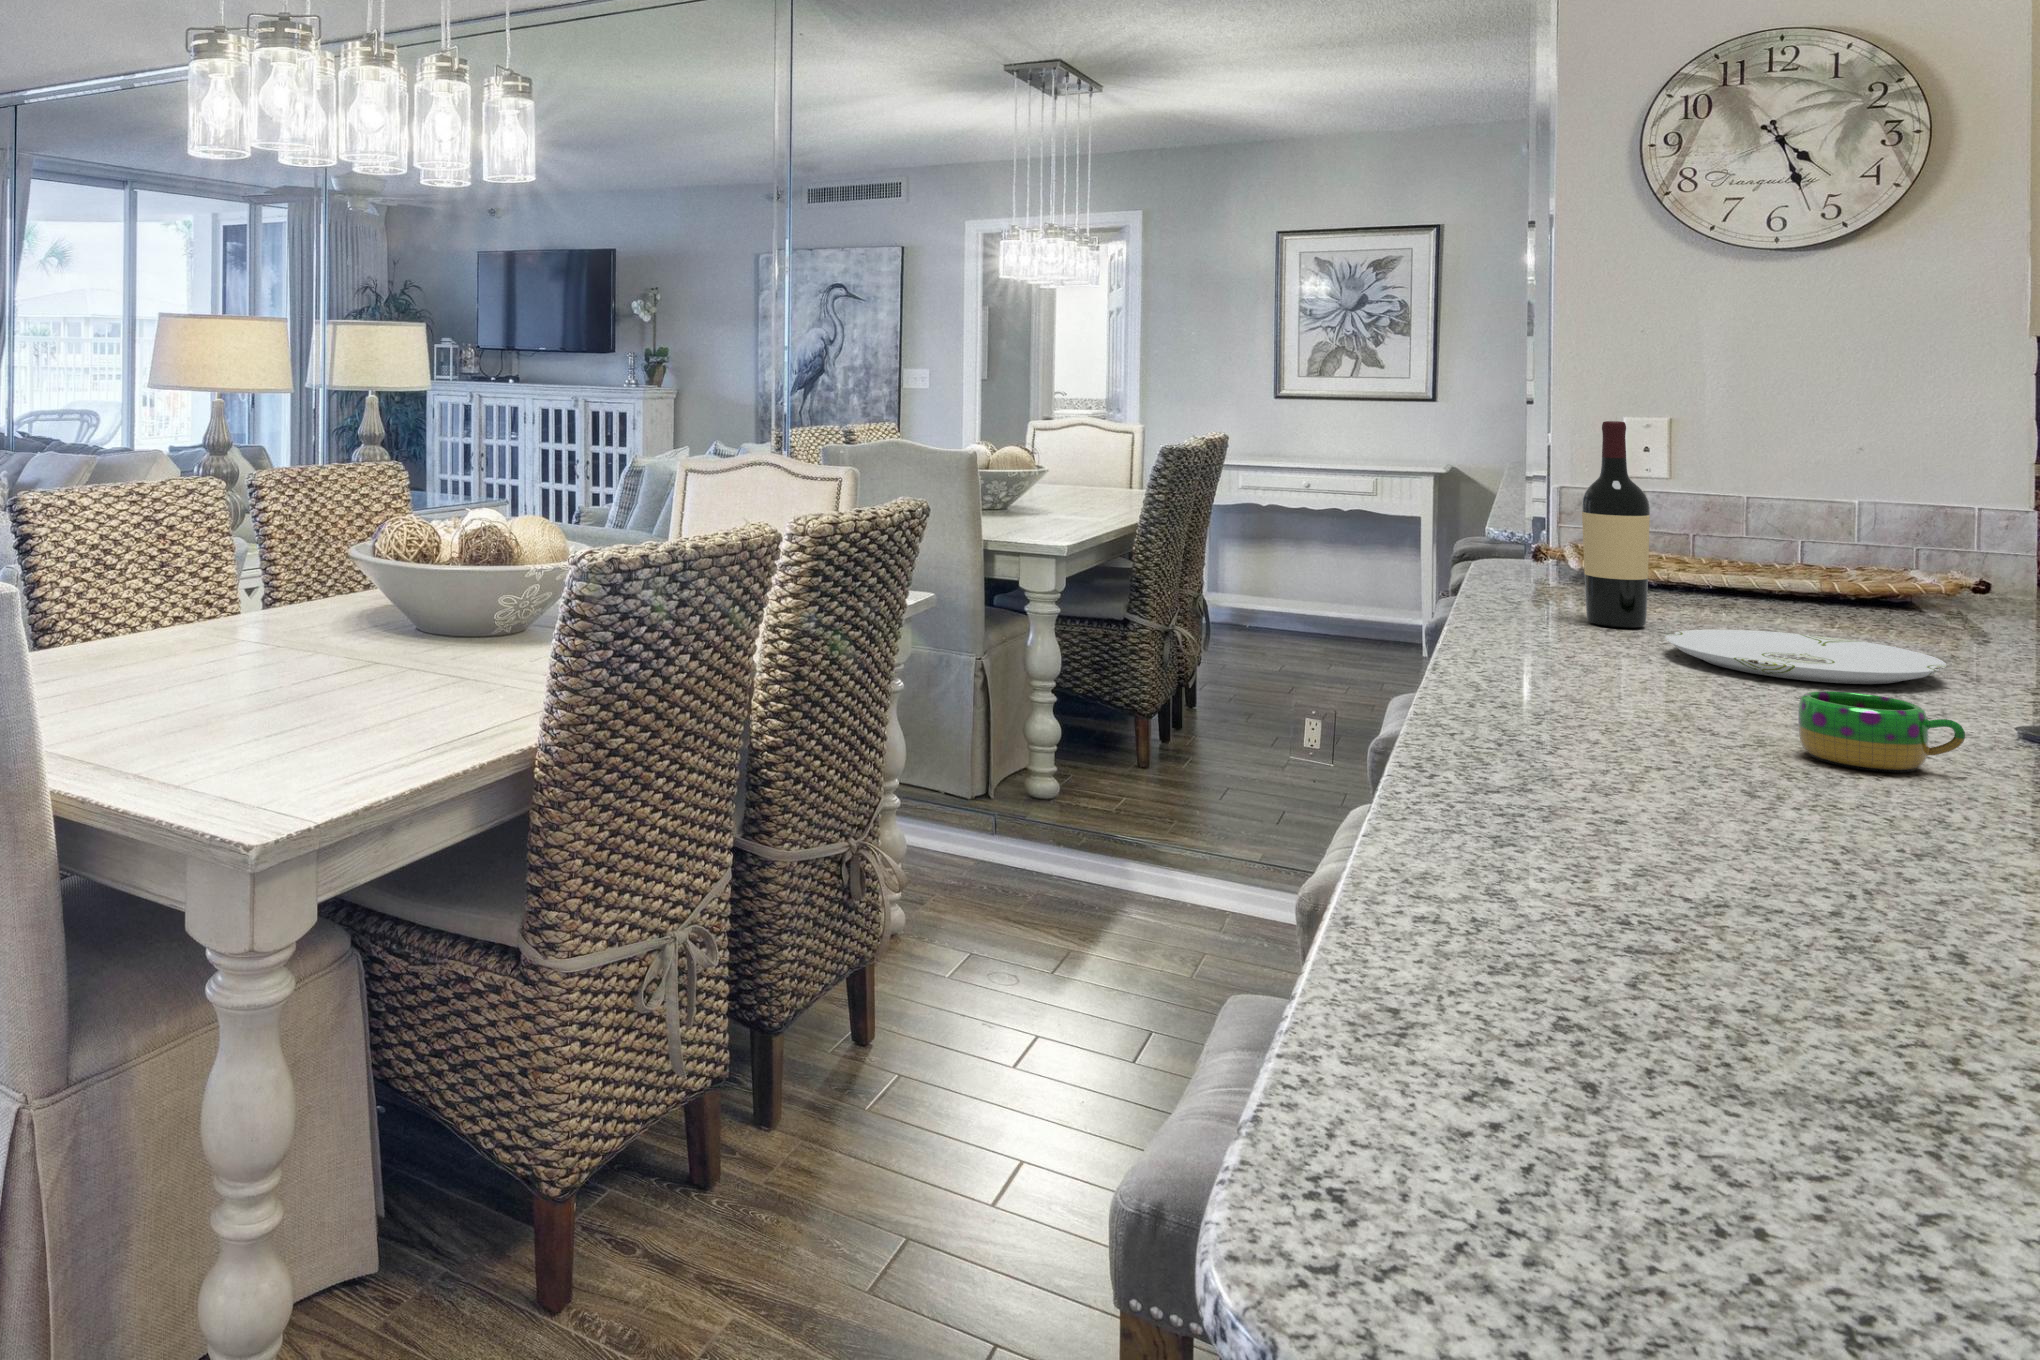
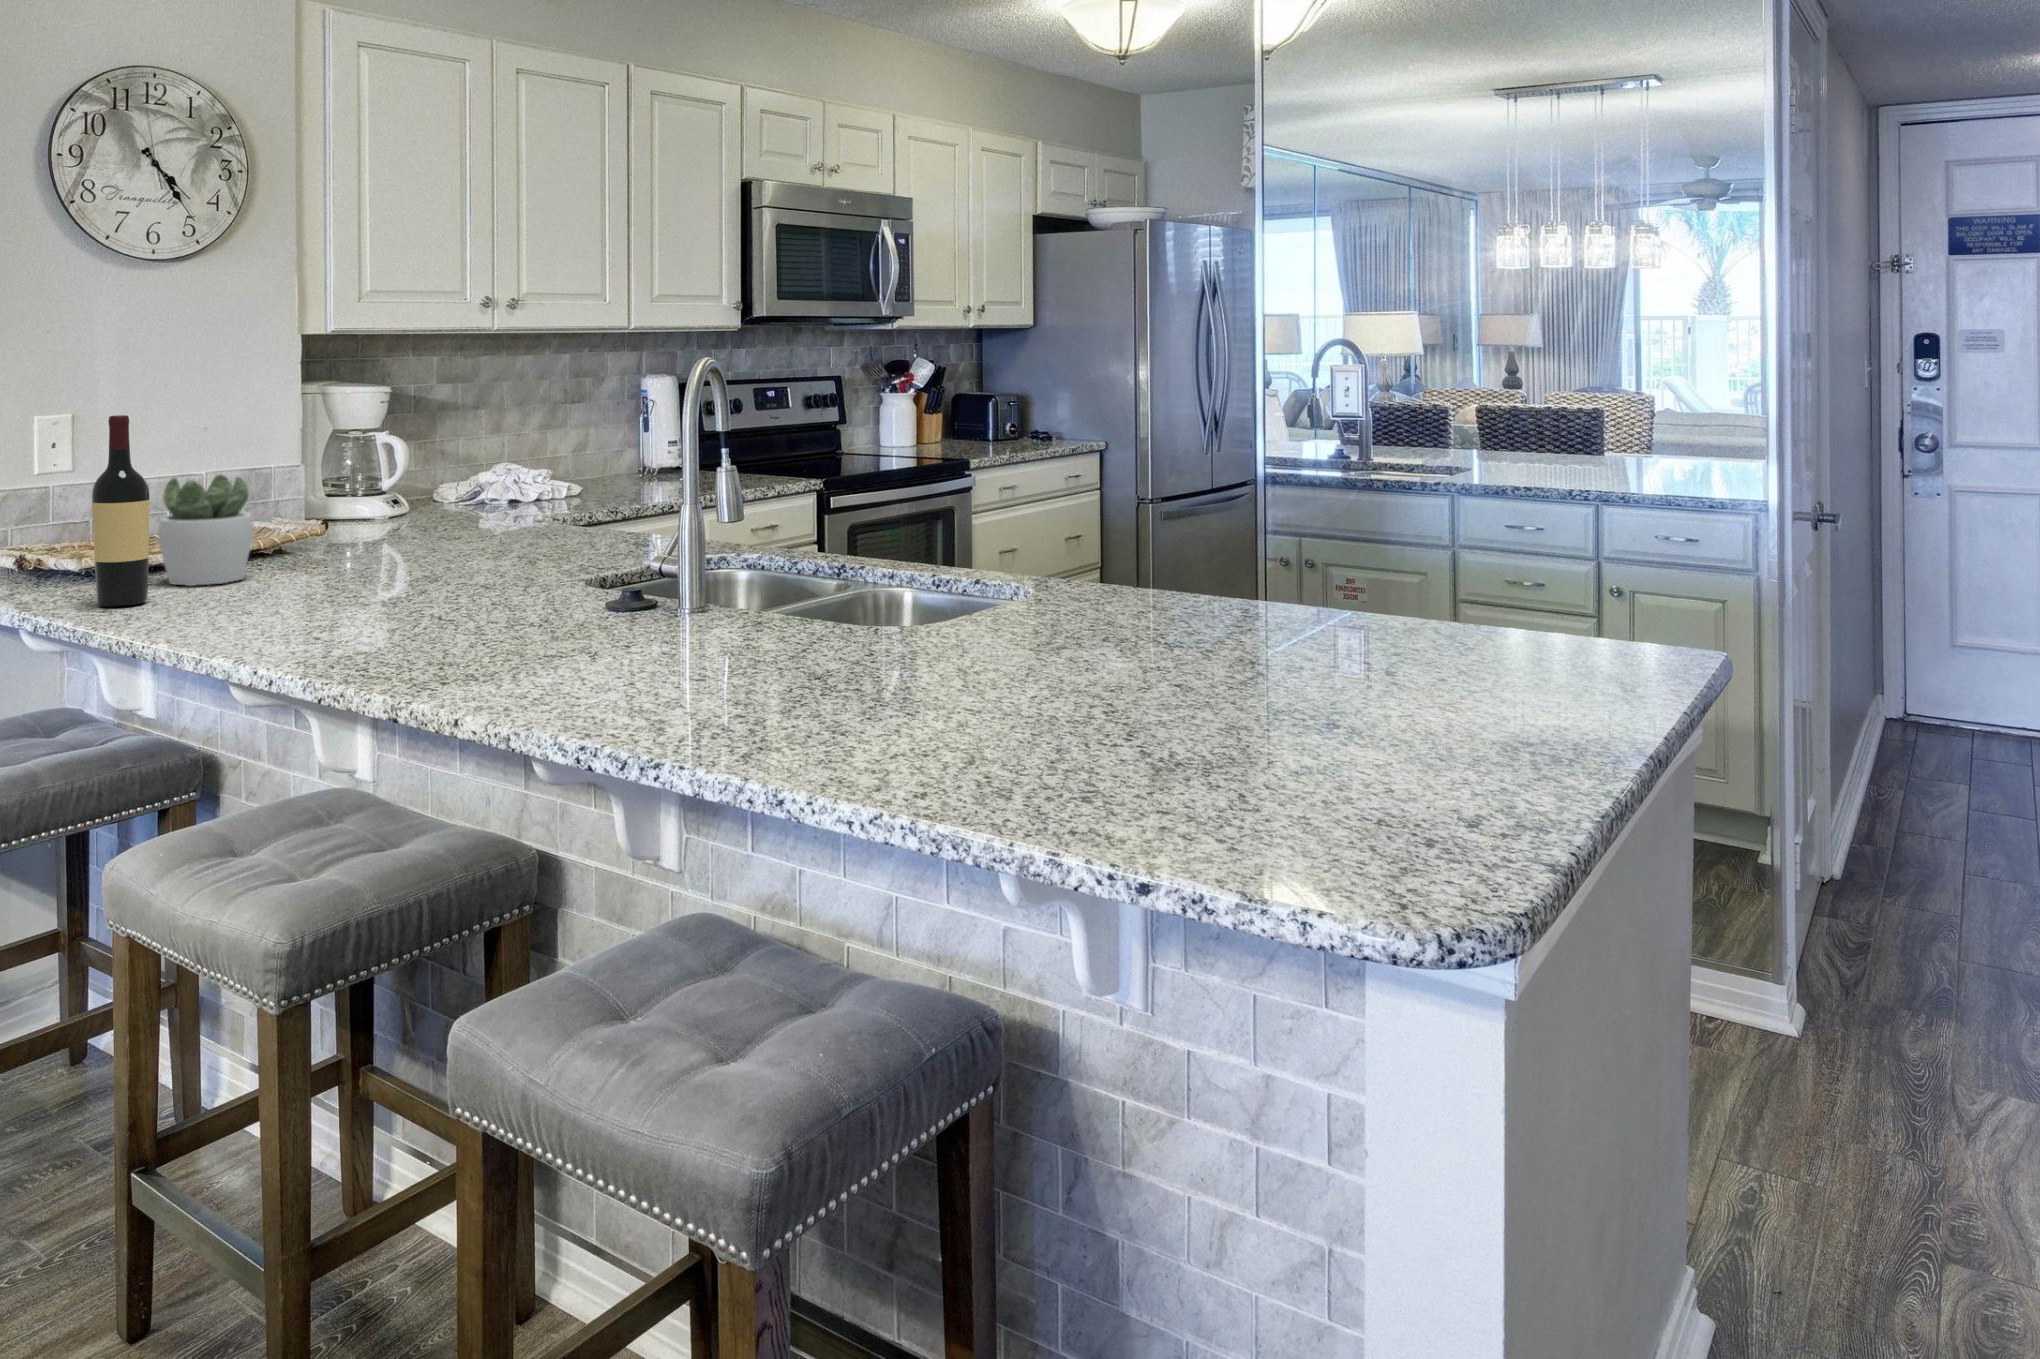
succulent plant: none [1691,497,1831,628] -> present [158,475,253,586]
plate: present [1665,629,1947,684] -> none [196,579,384,618]
mug: present [1798,691,1965,772] -> none [400,607,492,664]

